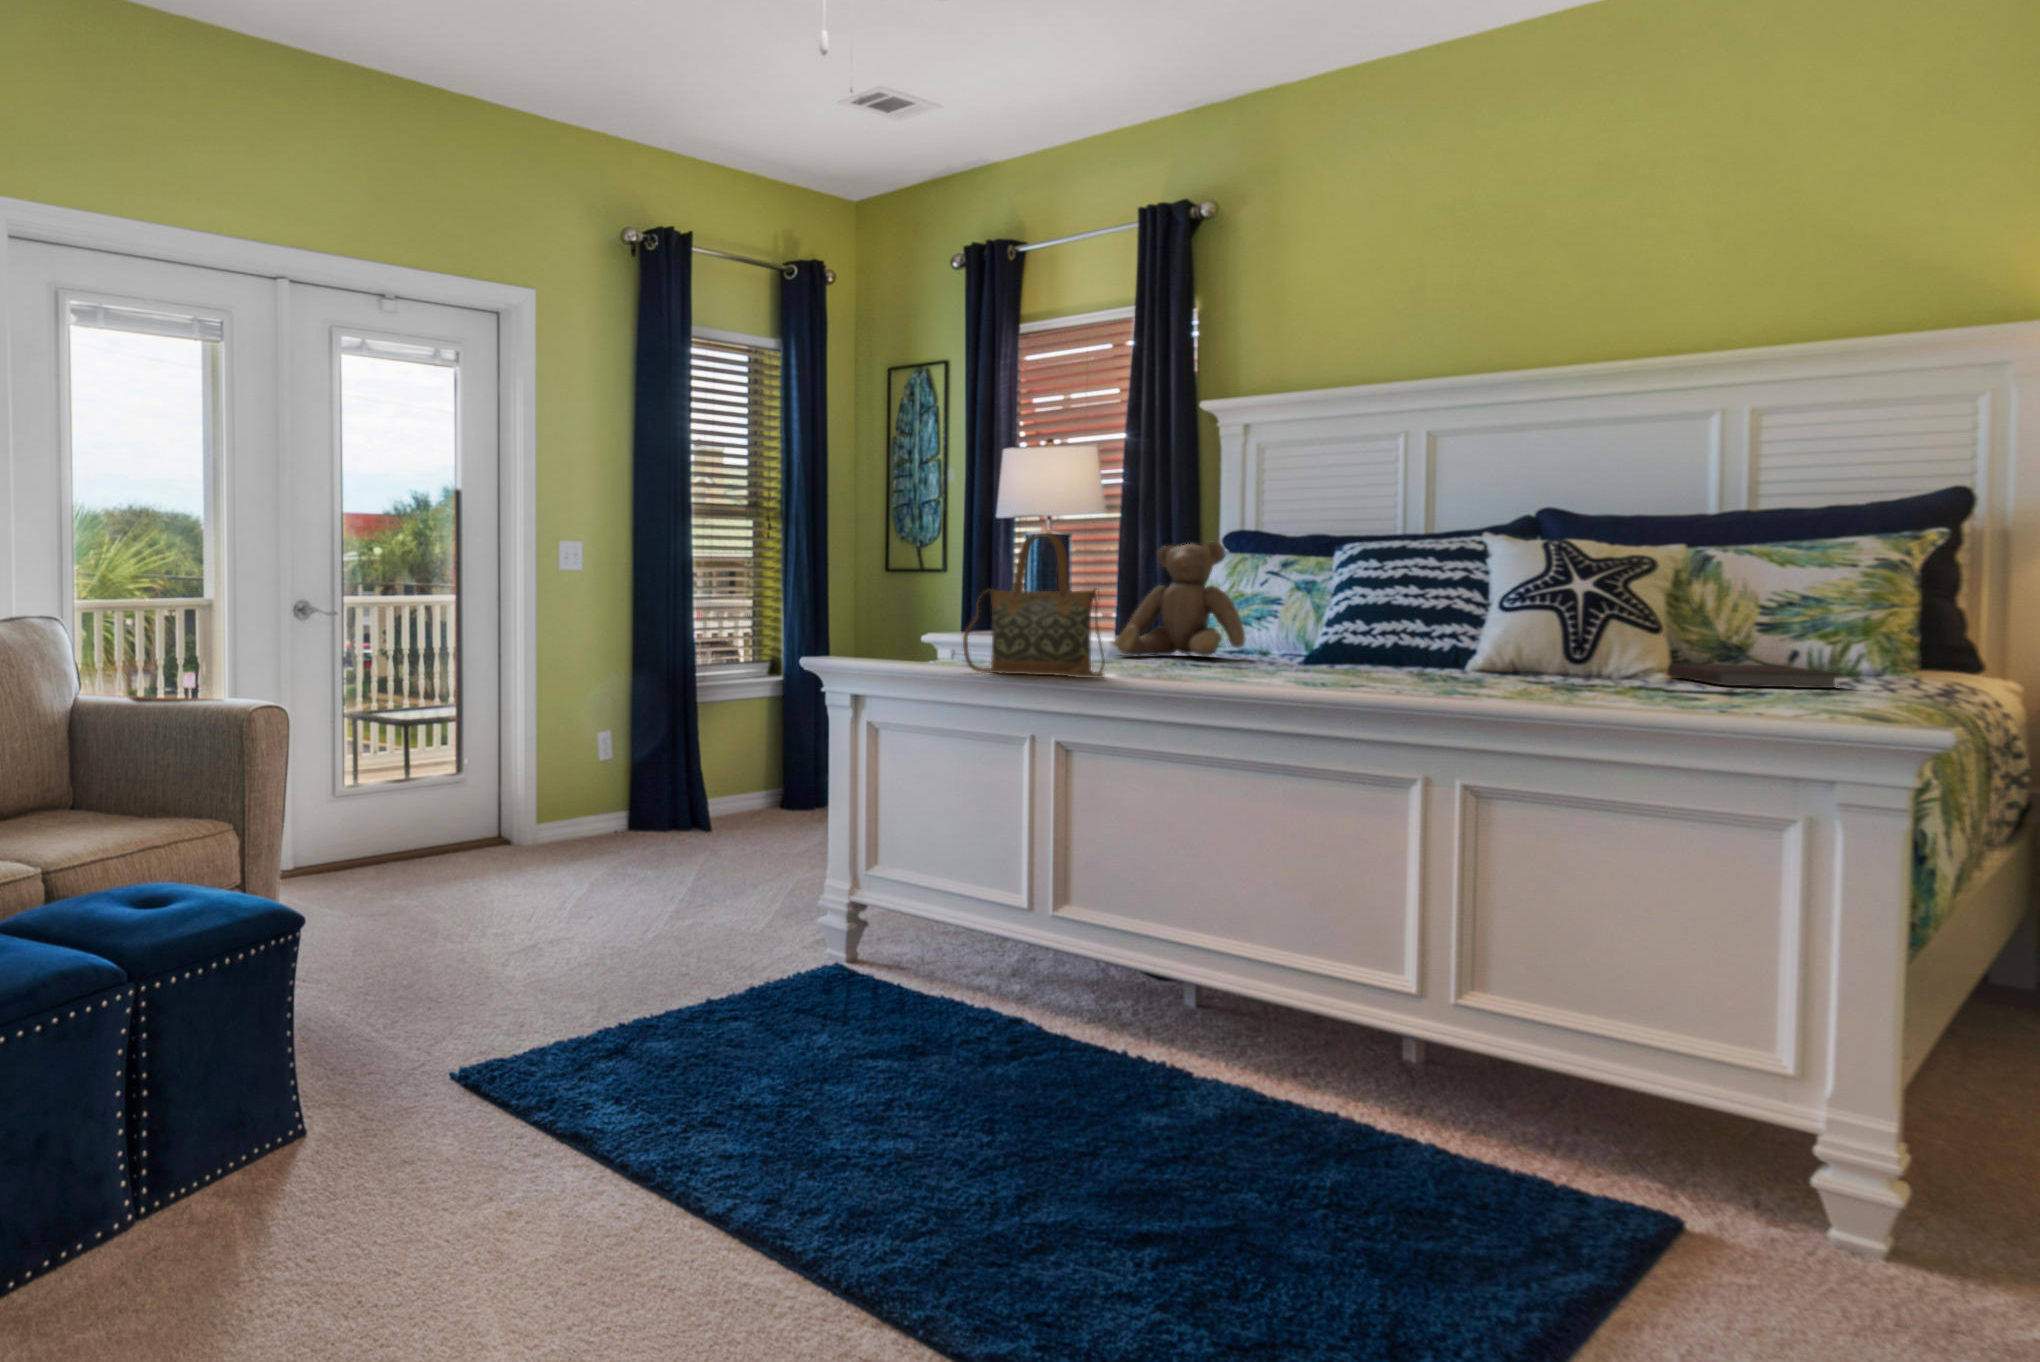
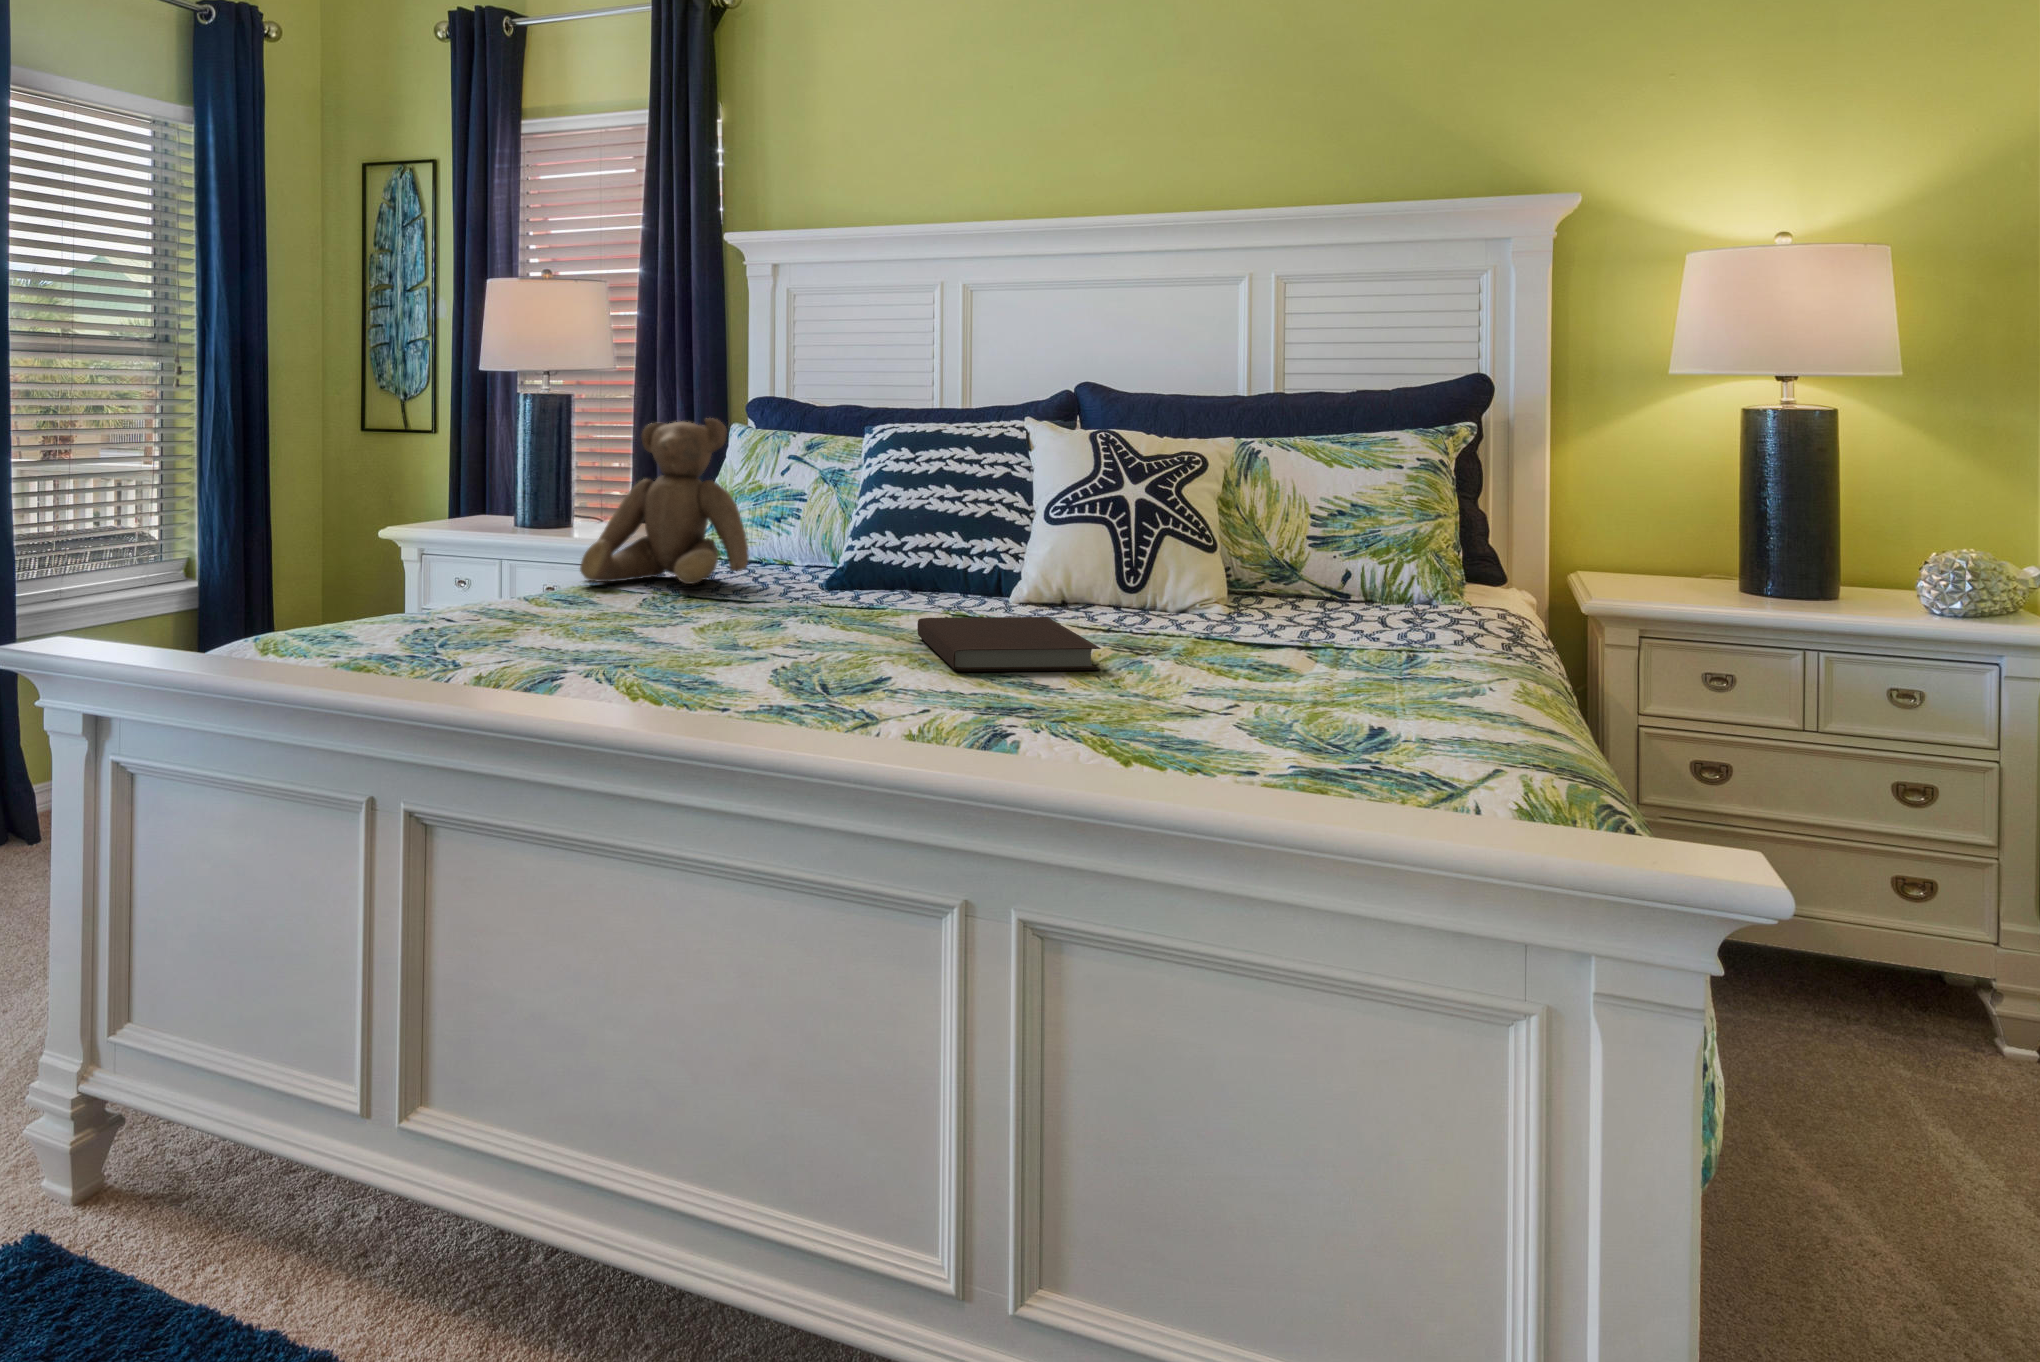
handbag: present [963,534,1105,678] -> none [268,419,501,684]
notebook: present [1668,664,1840,689] -> present [917,617,1101,671]

